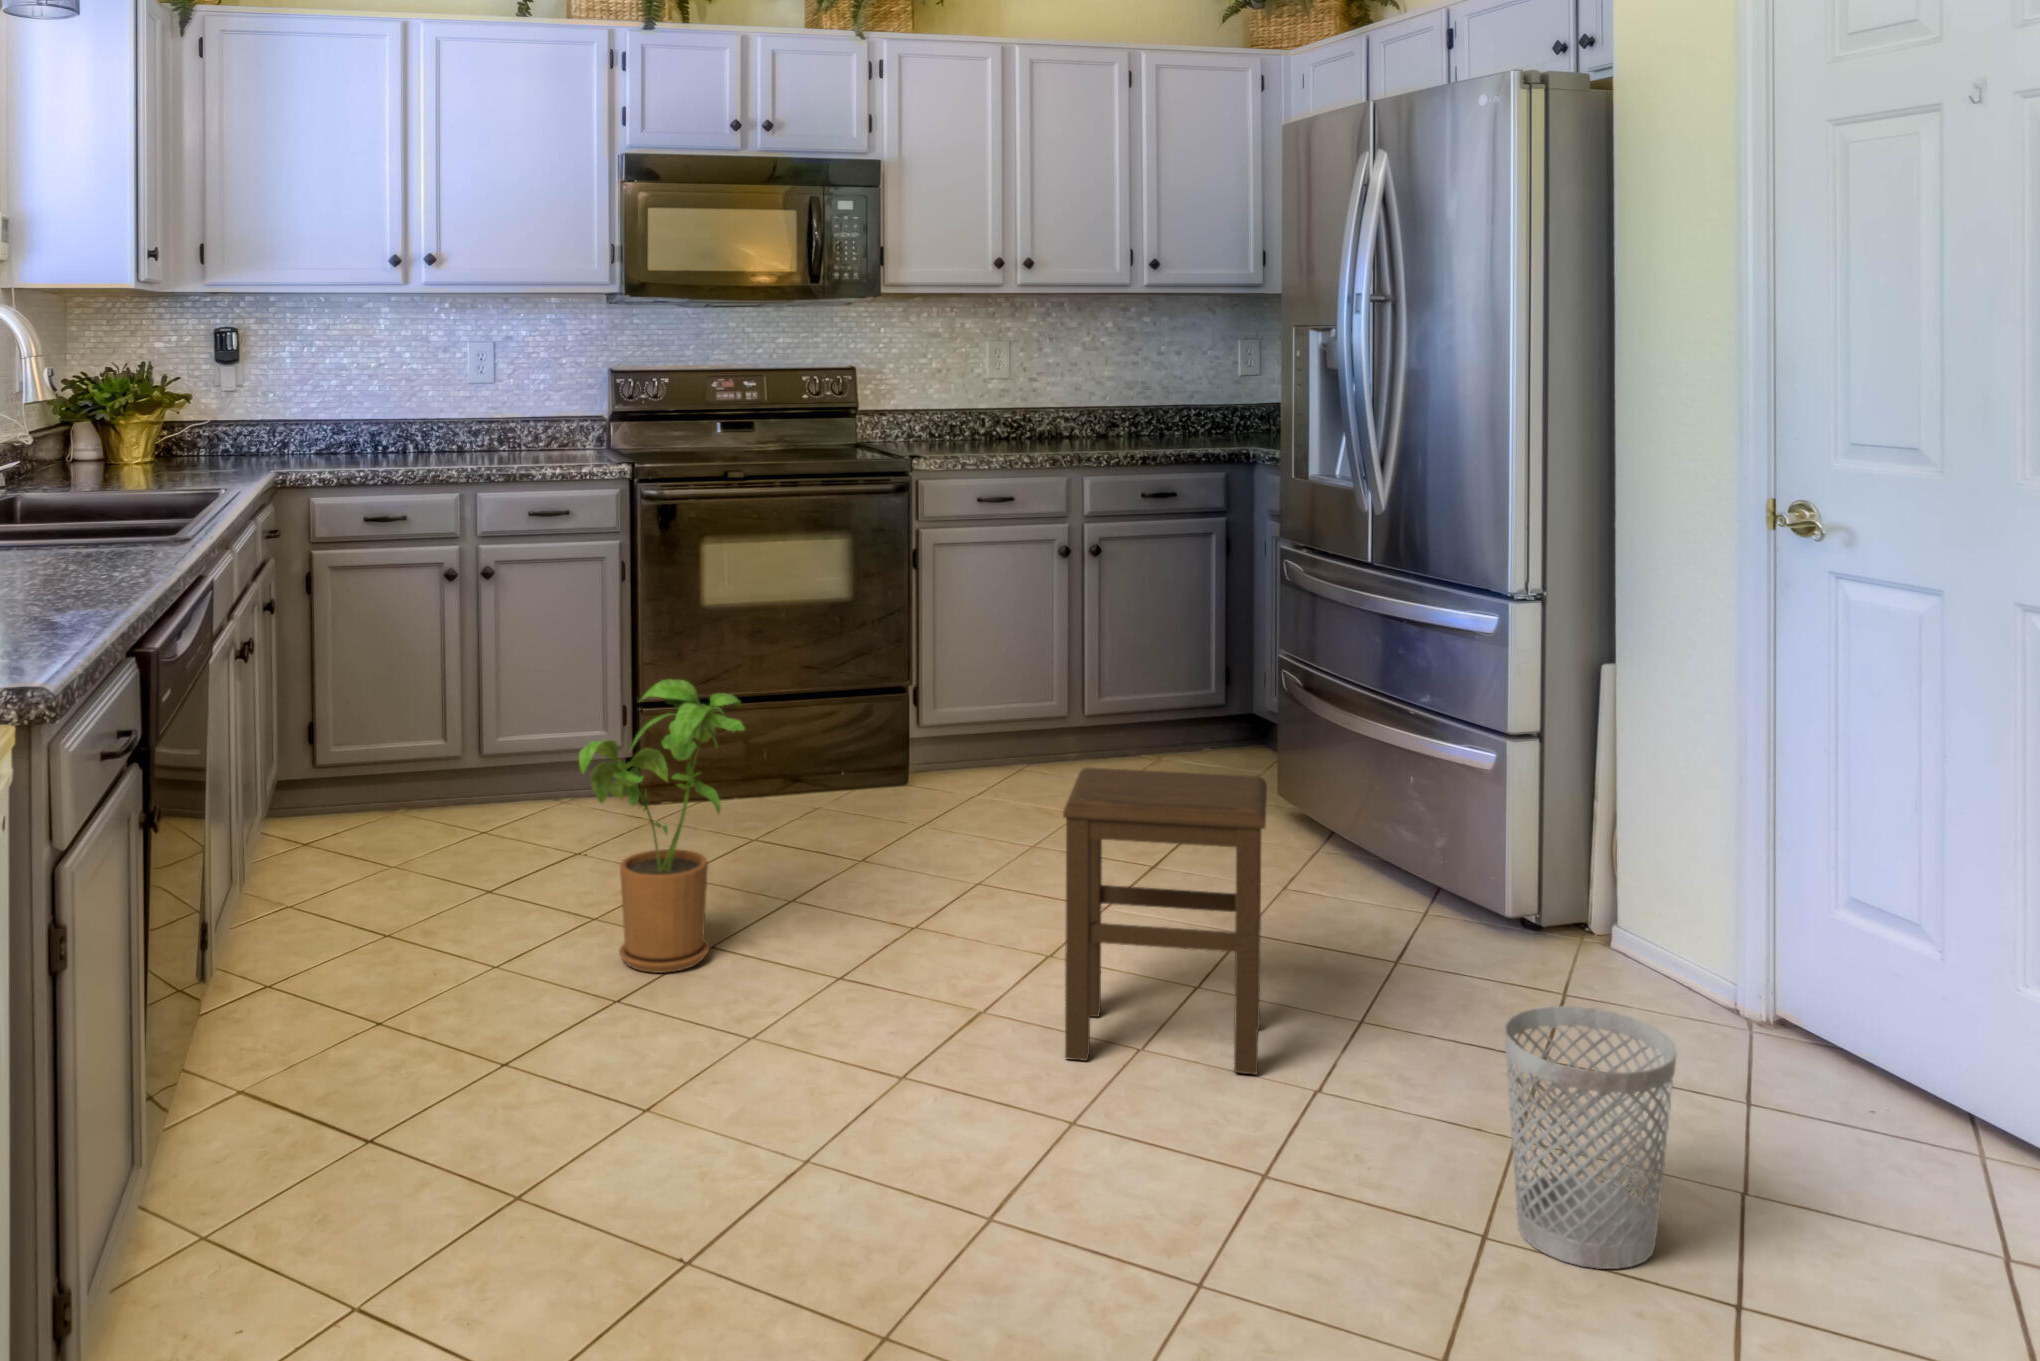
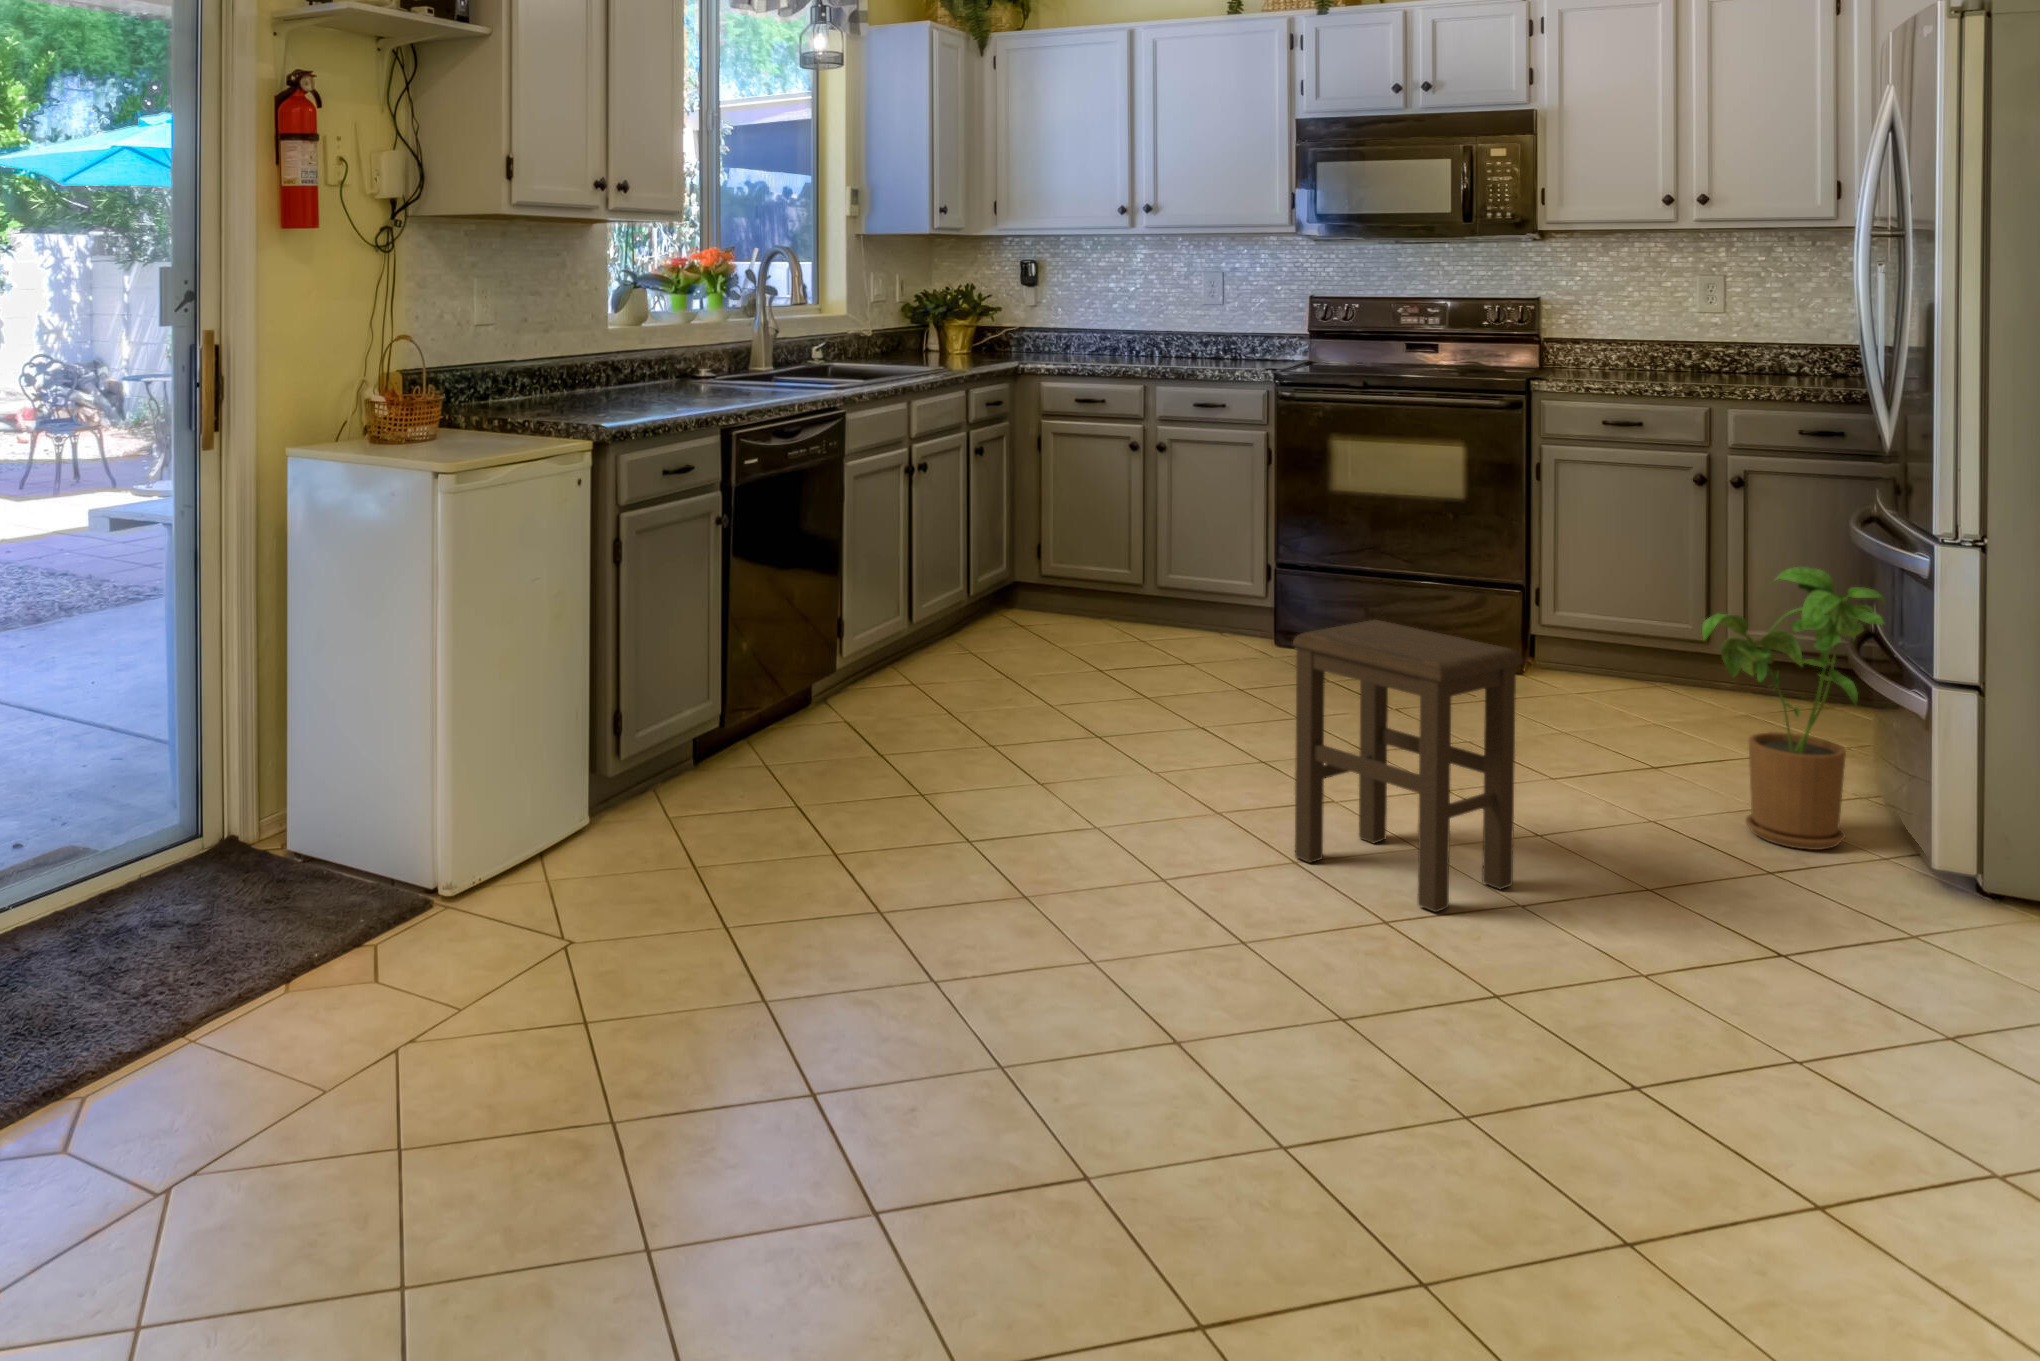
house plant: present [579,679,744,973] -> present [1702,567,1885,850]
wastebasket: present [1504,1006,1677,1269] -> none [1441,868,1620,1131]

